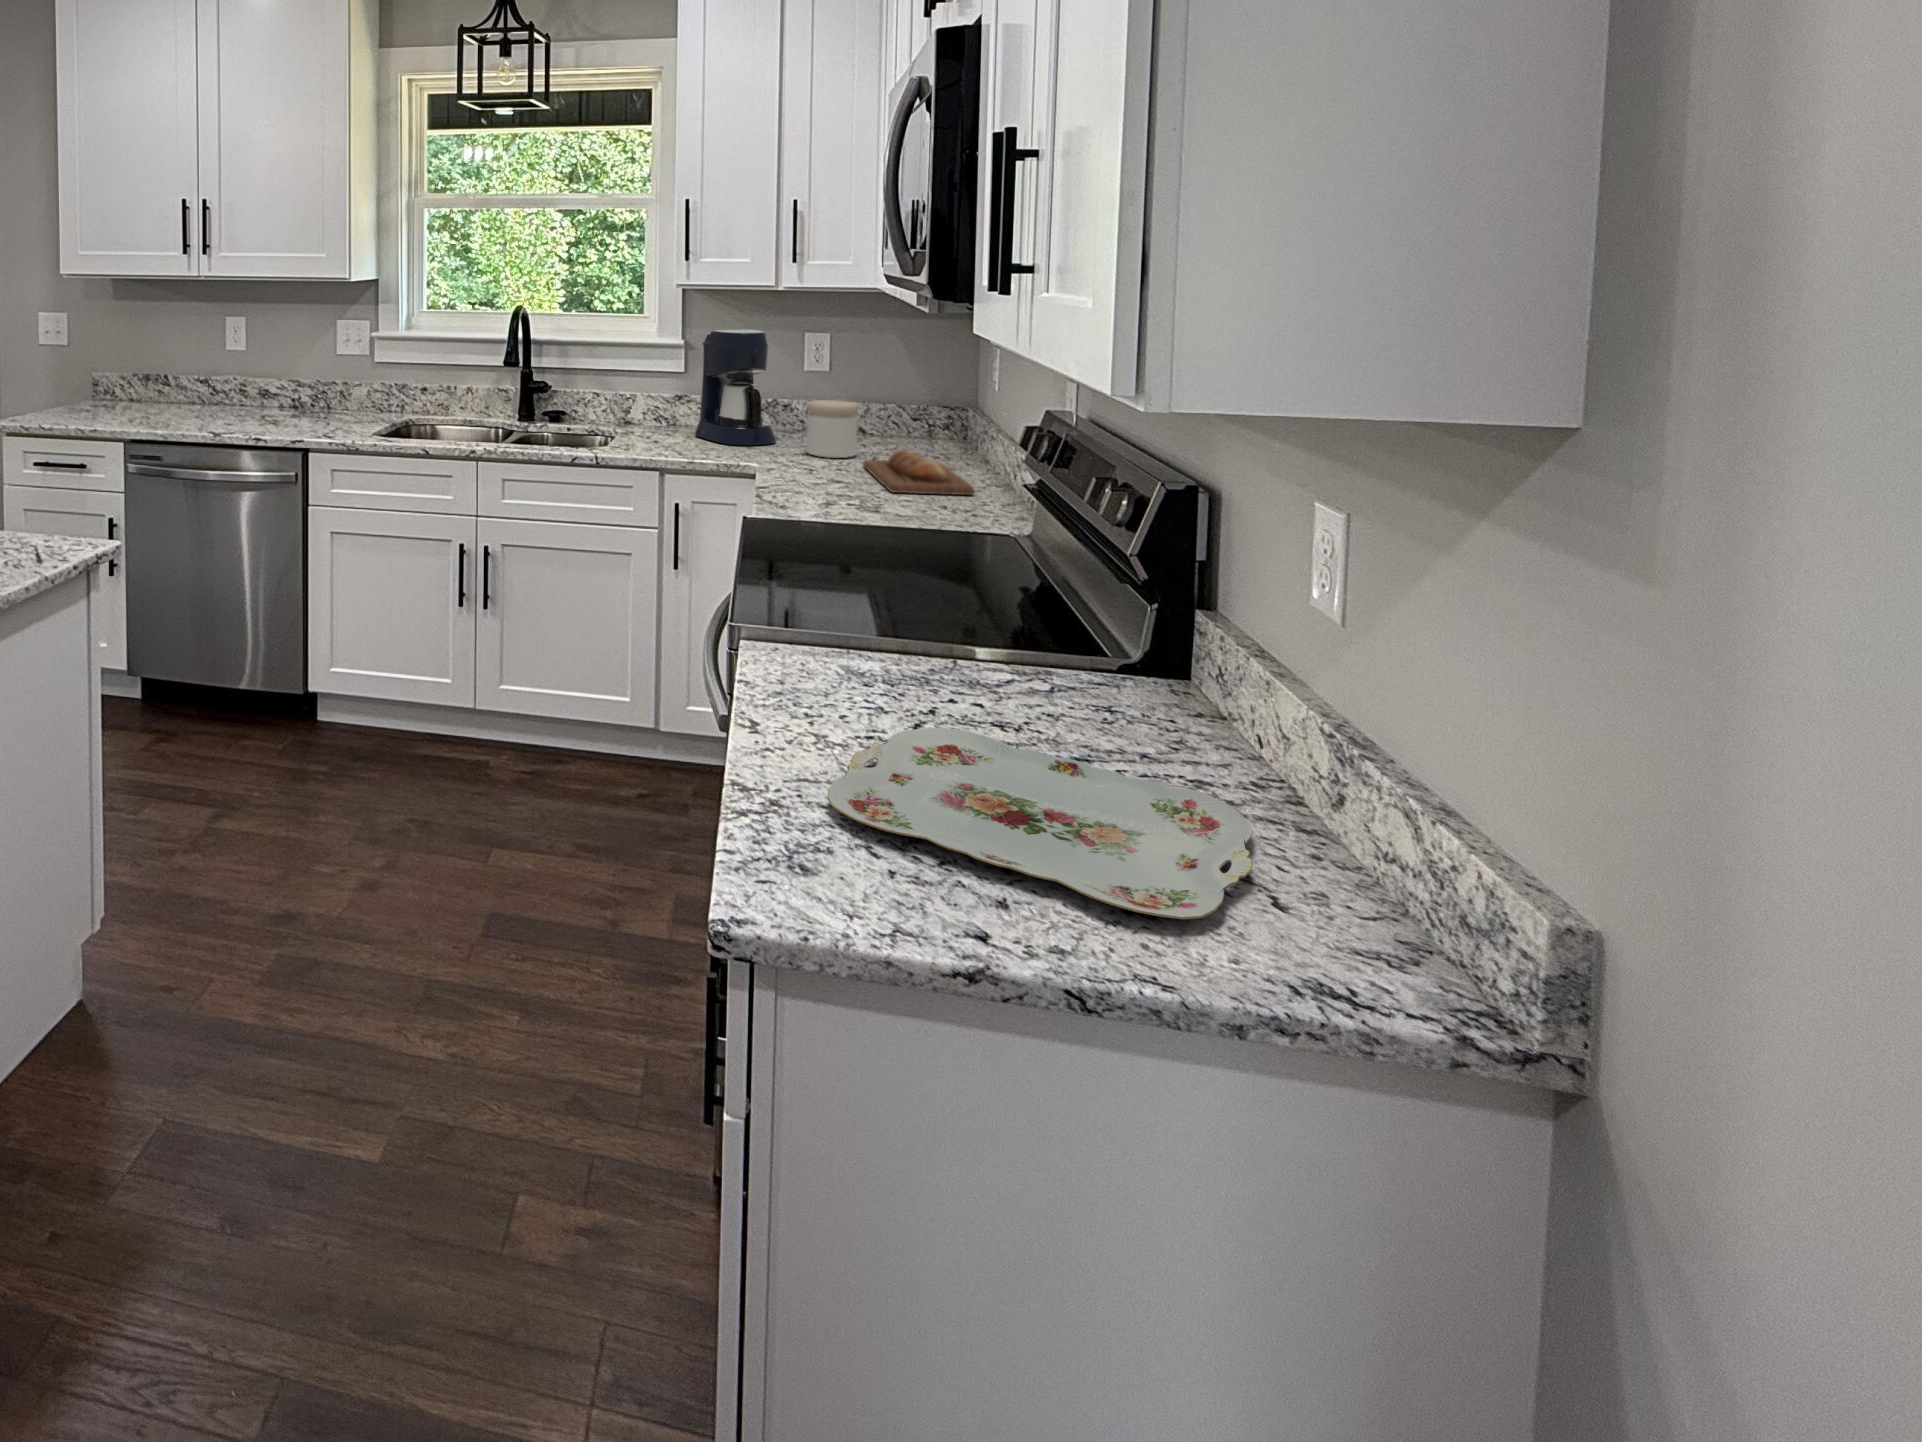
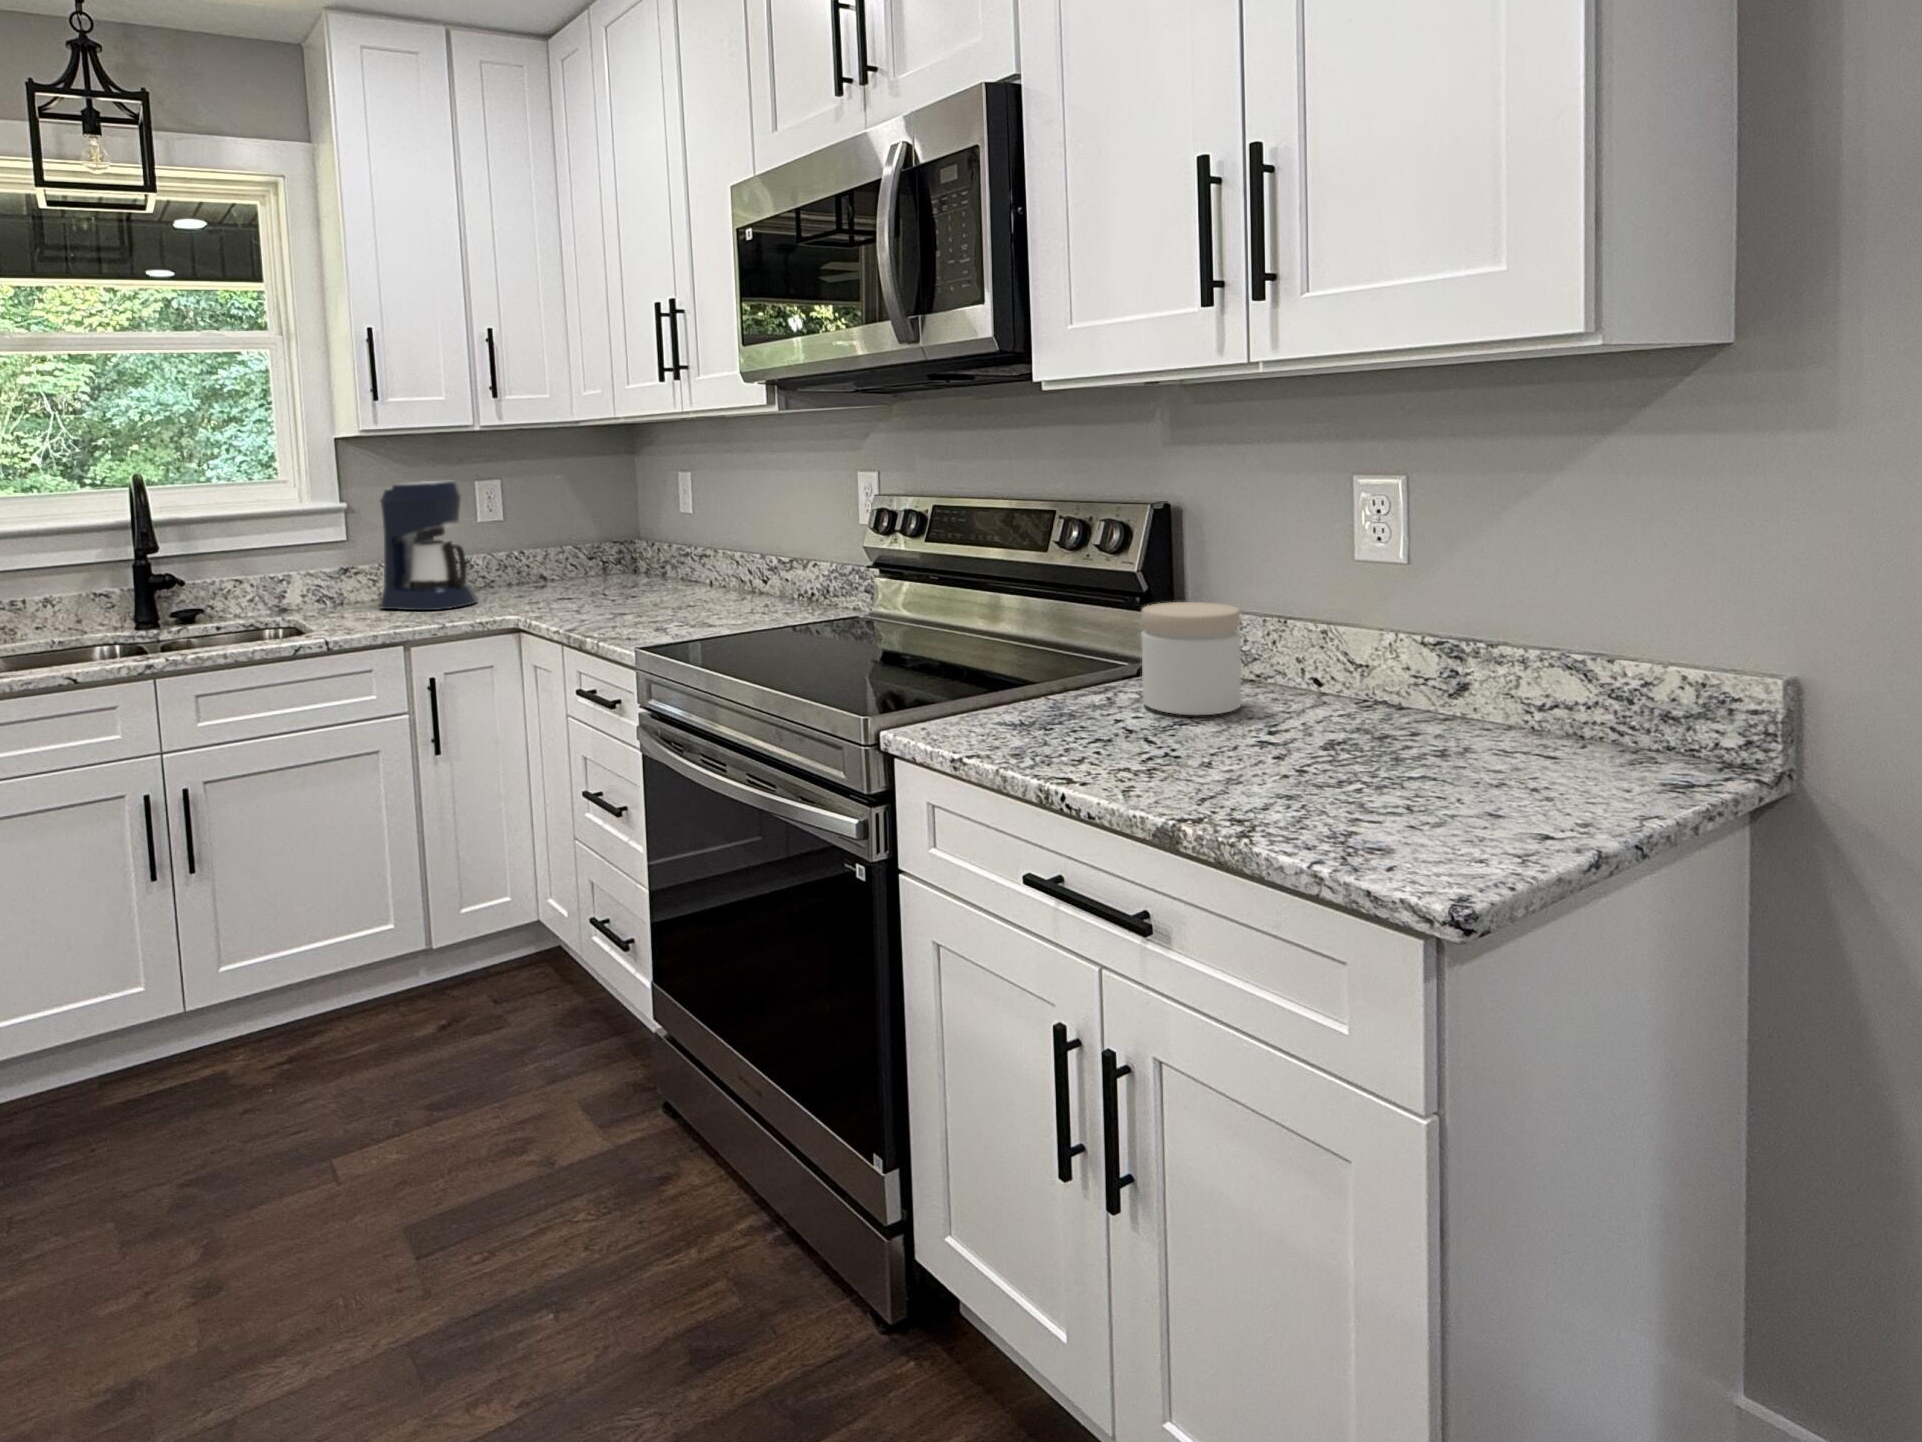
jar: present [806,400,858,458] -> present [1142,602,1241,715]
bread loaf: present [864,450,974,495] -> none [609,579,747,616]
serving tray: present [827,728,1252,919] -> none [1184,726,1582,814]

